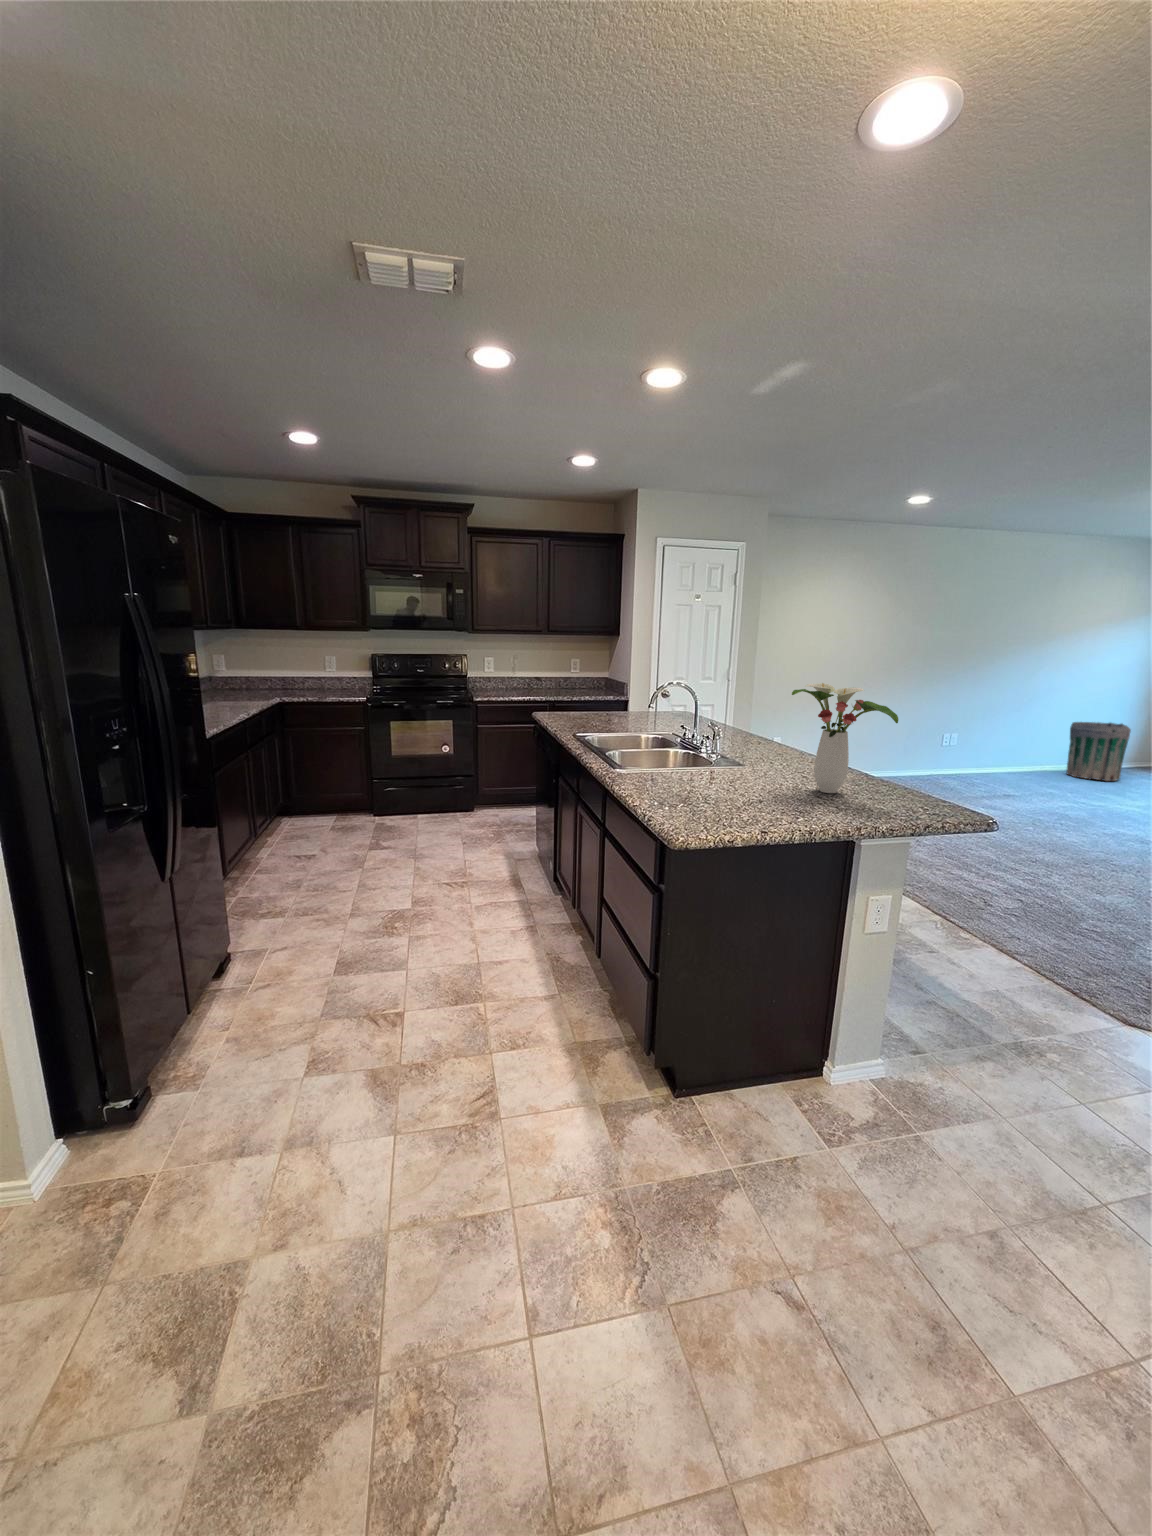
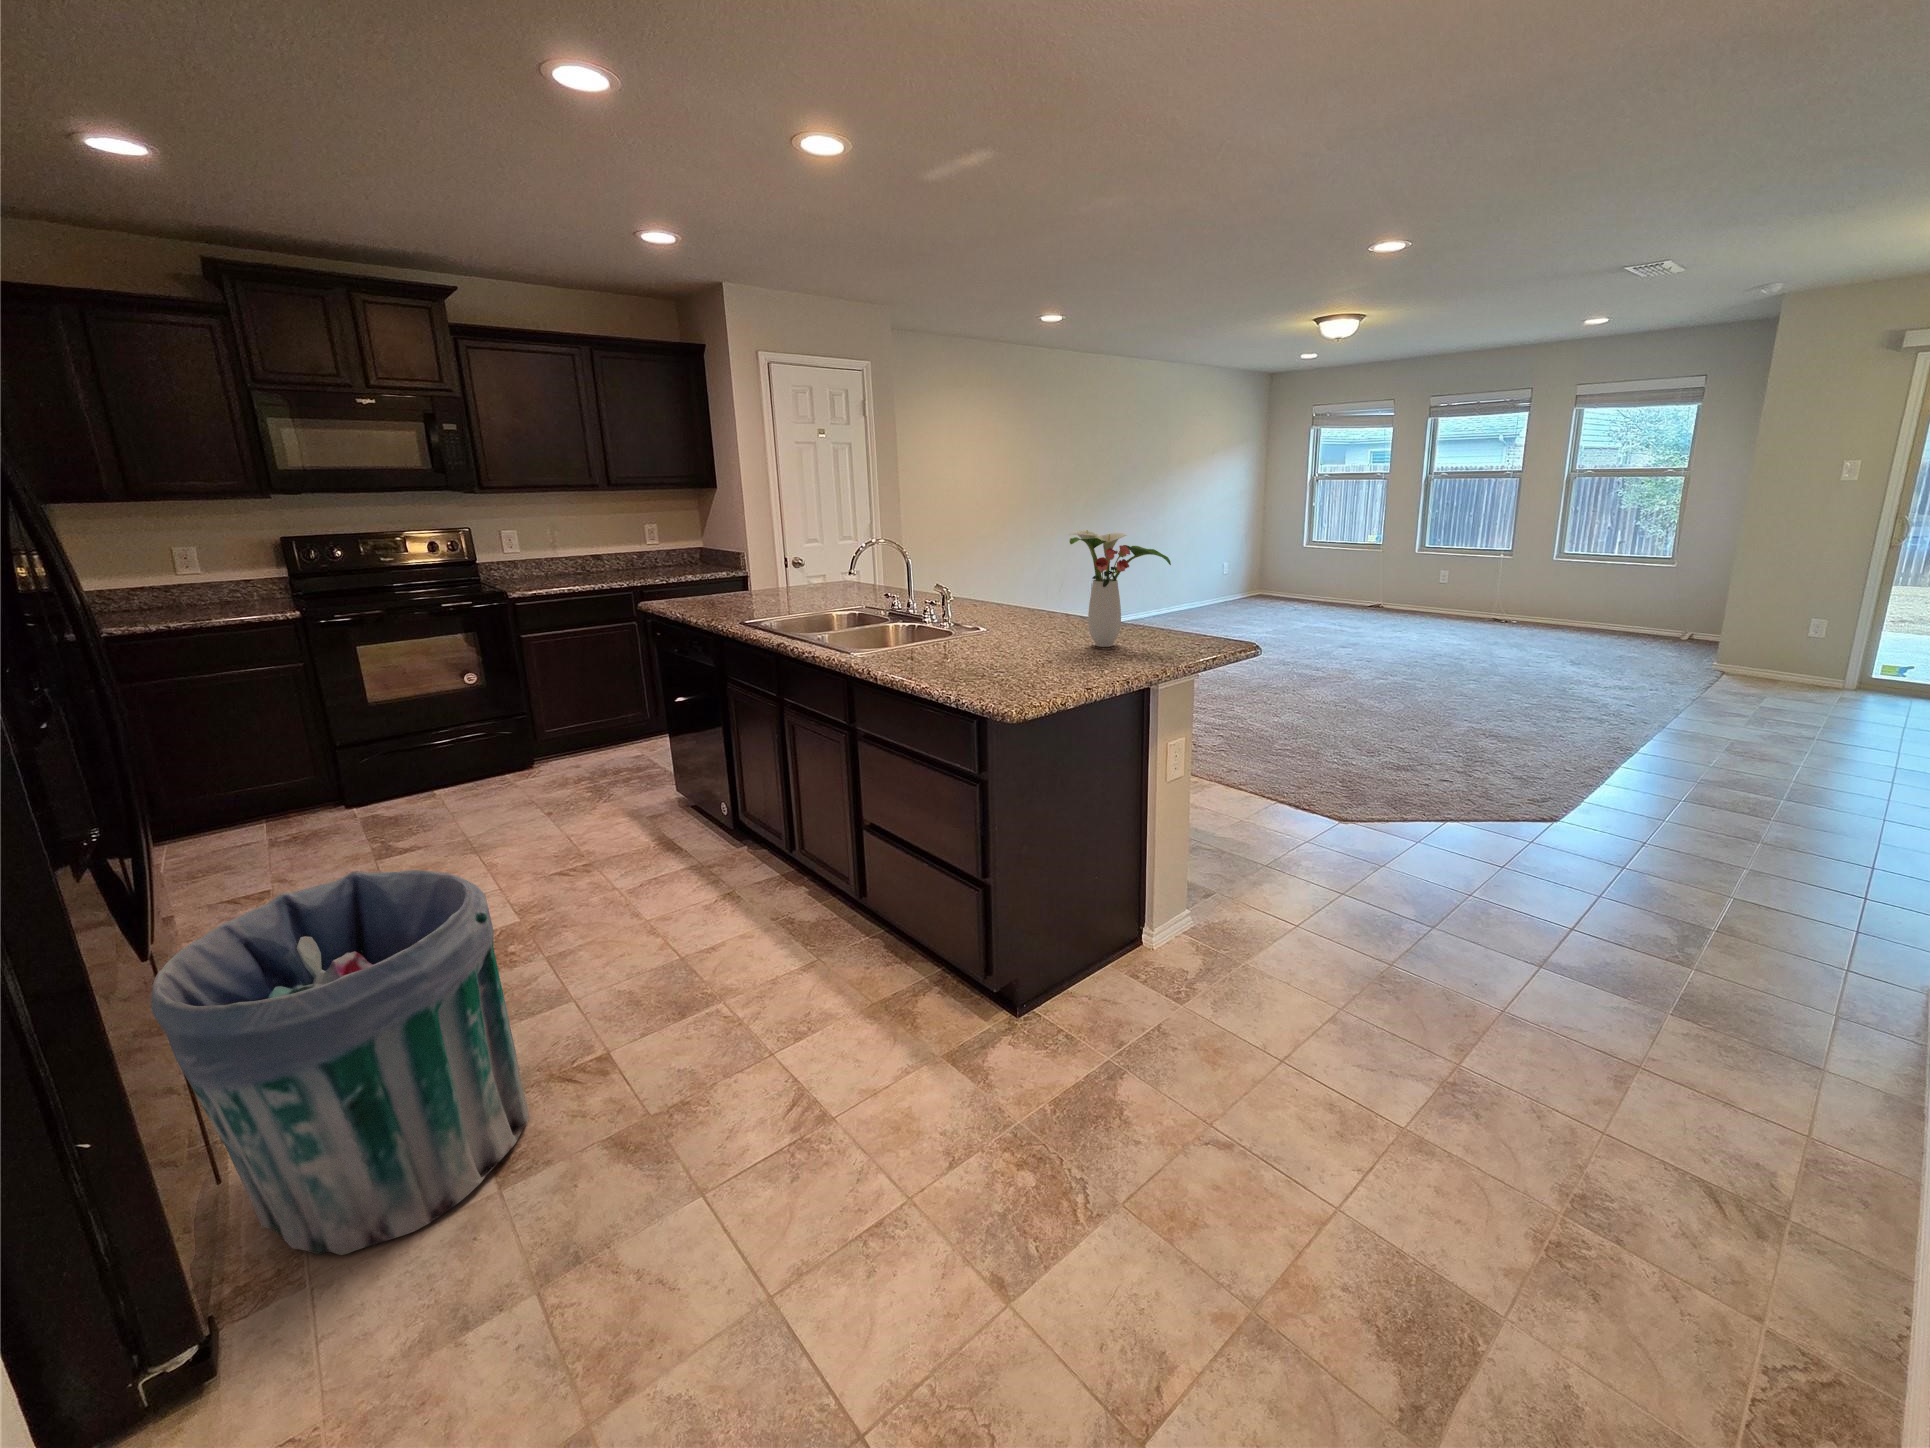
trash can: present [1066,722,1131,781] -> present [151,870,529,1255]

